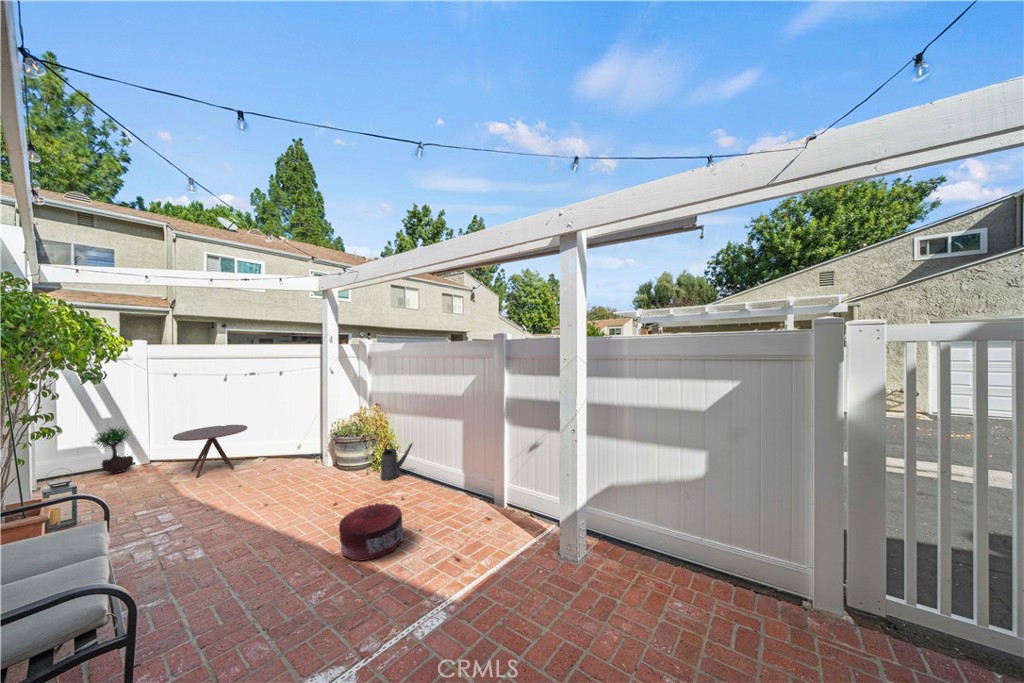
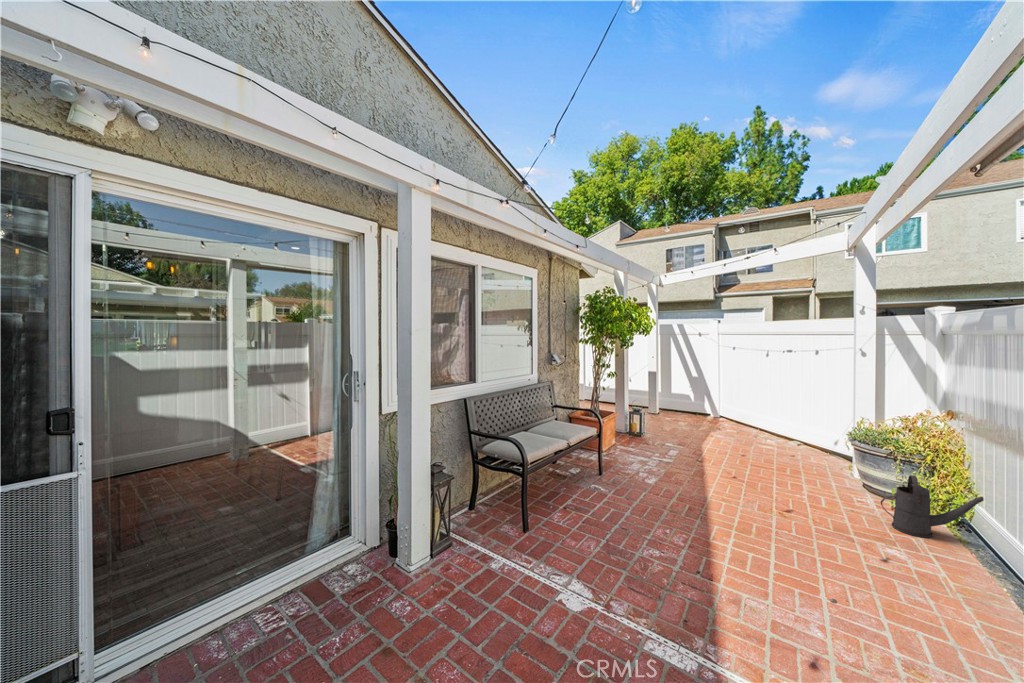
round table: present [173,425,247,478] -> none [715,397,779,444]
potted tree: present [94,428,133,473] -> none [682,380,708,419]
pouf: present [339,503,403,560] -> none [710,511,804,586]

